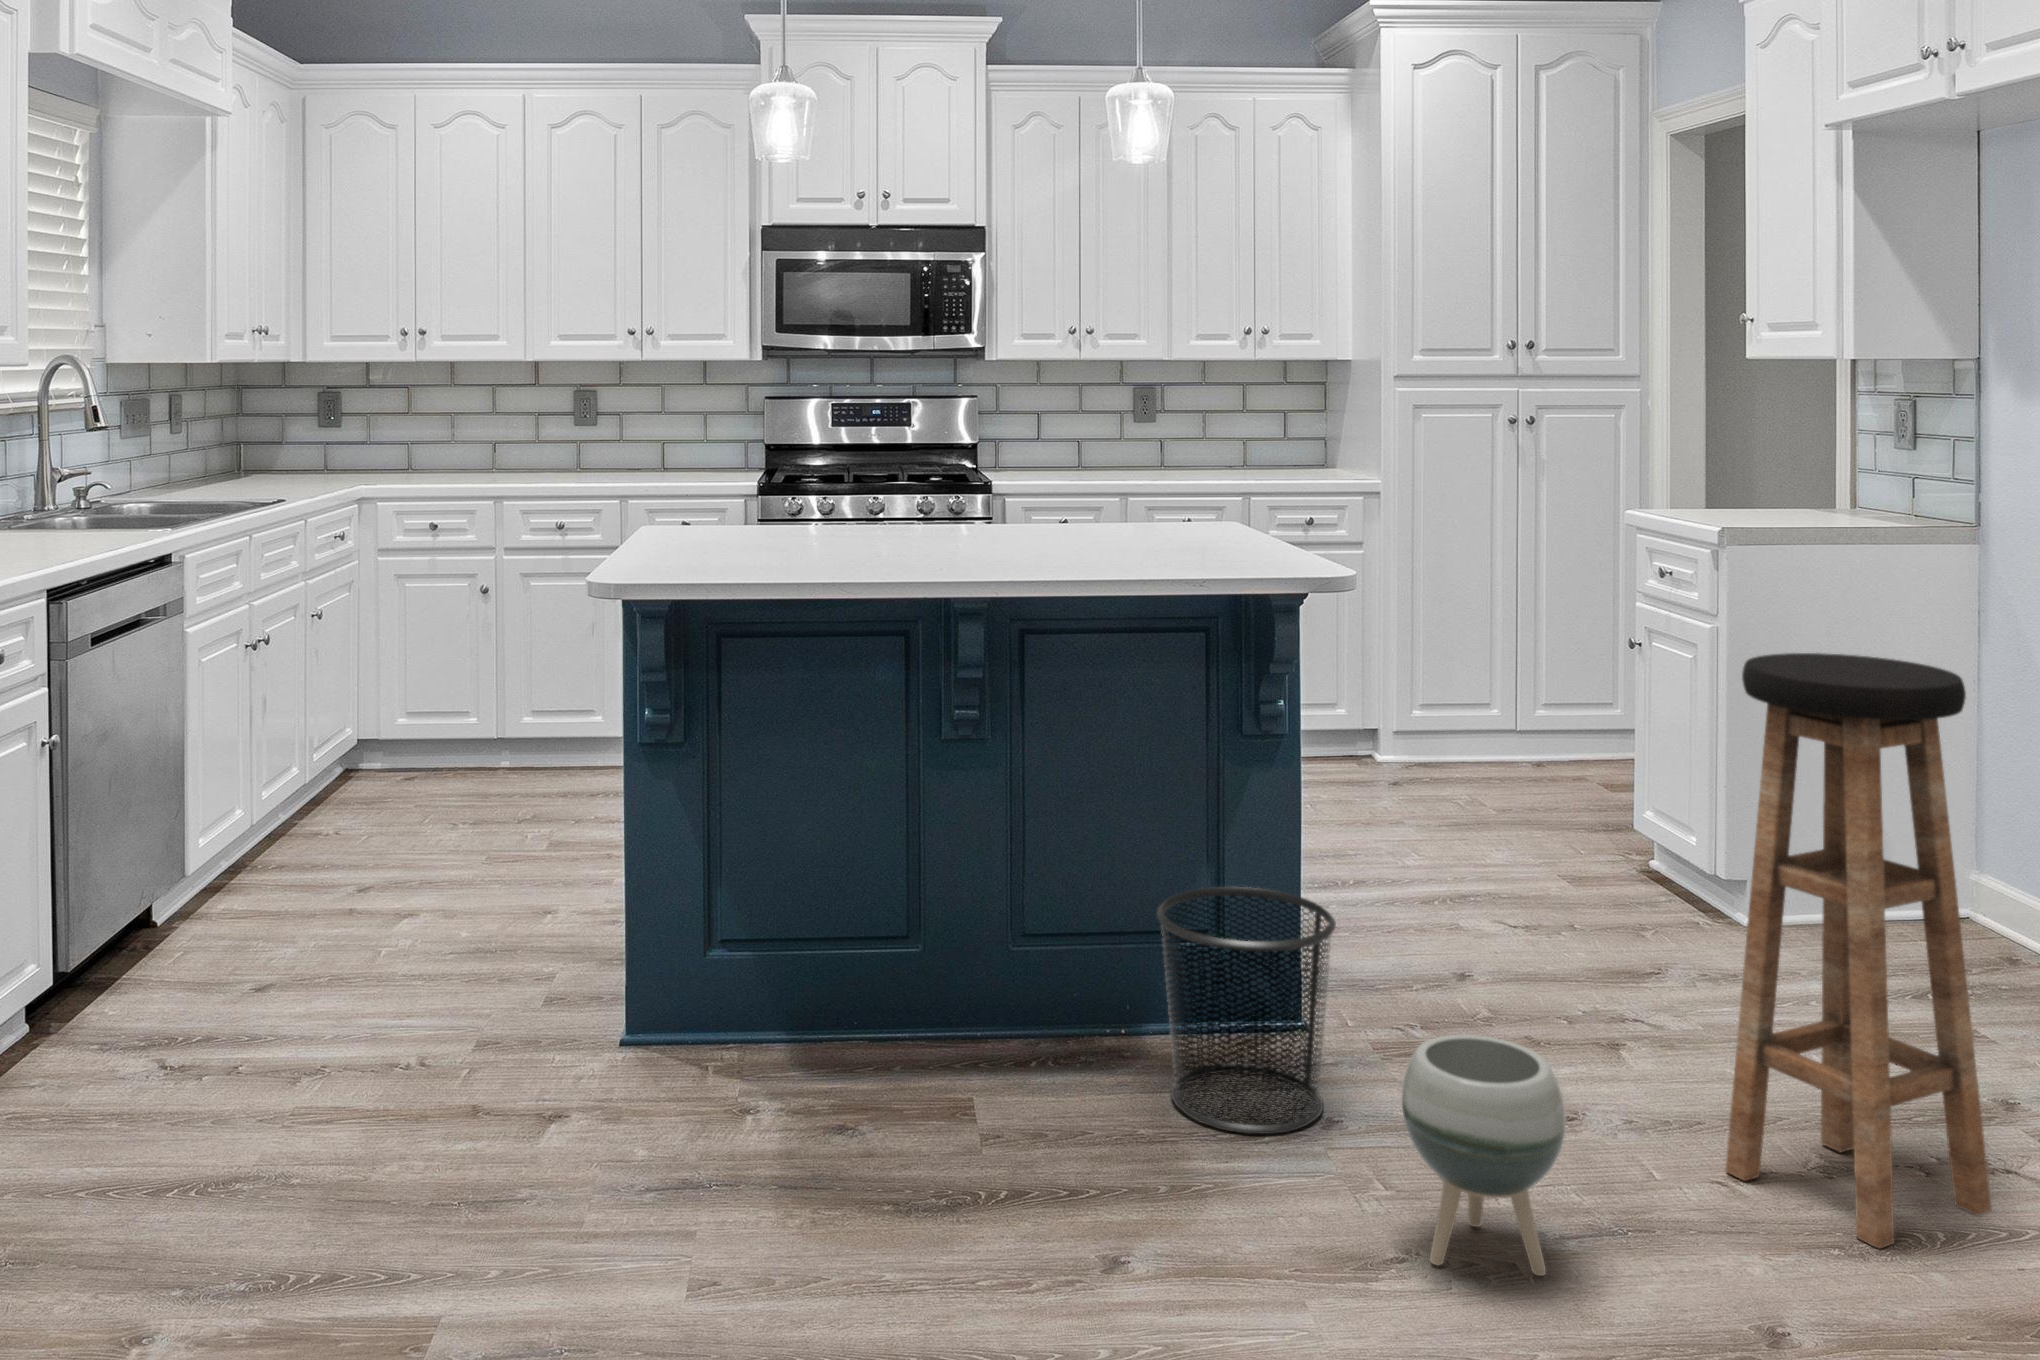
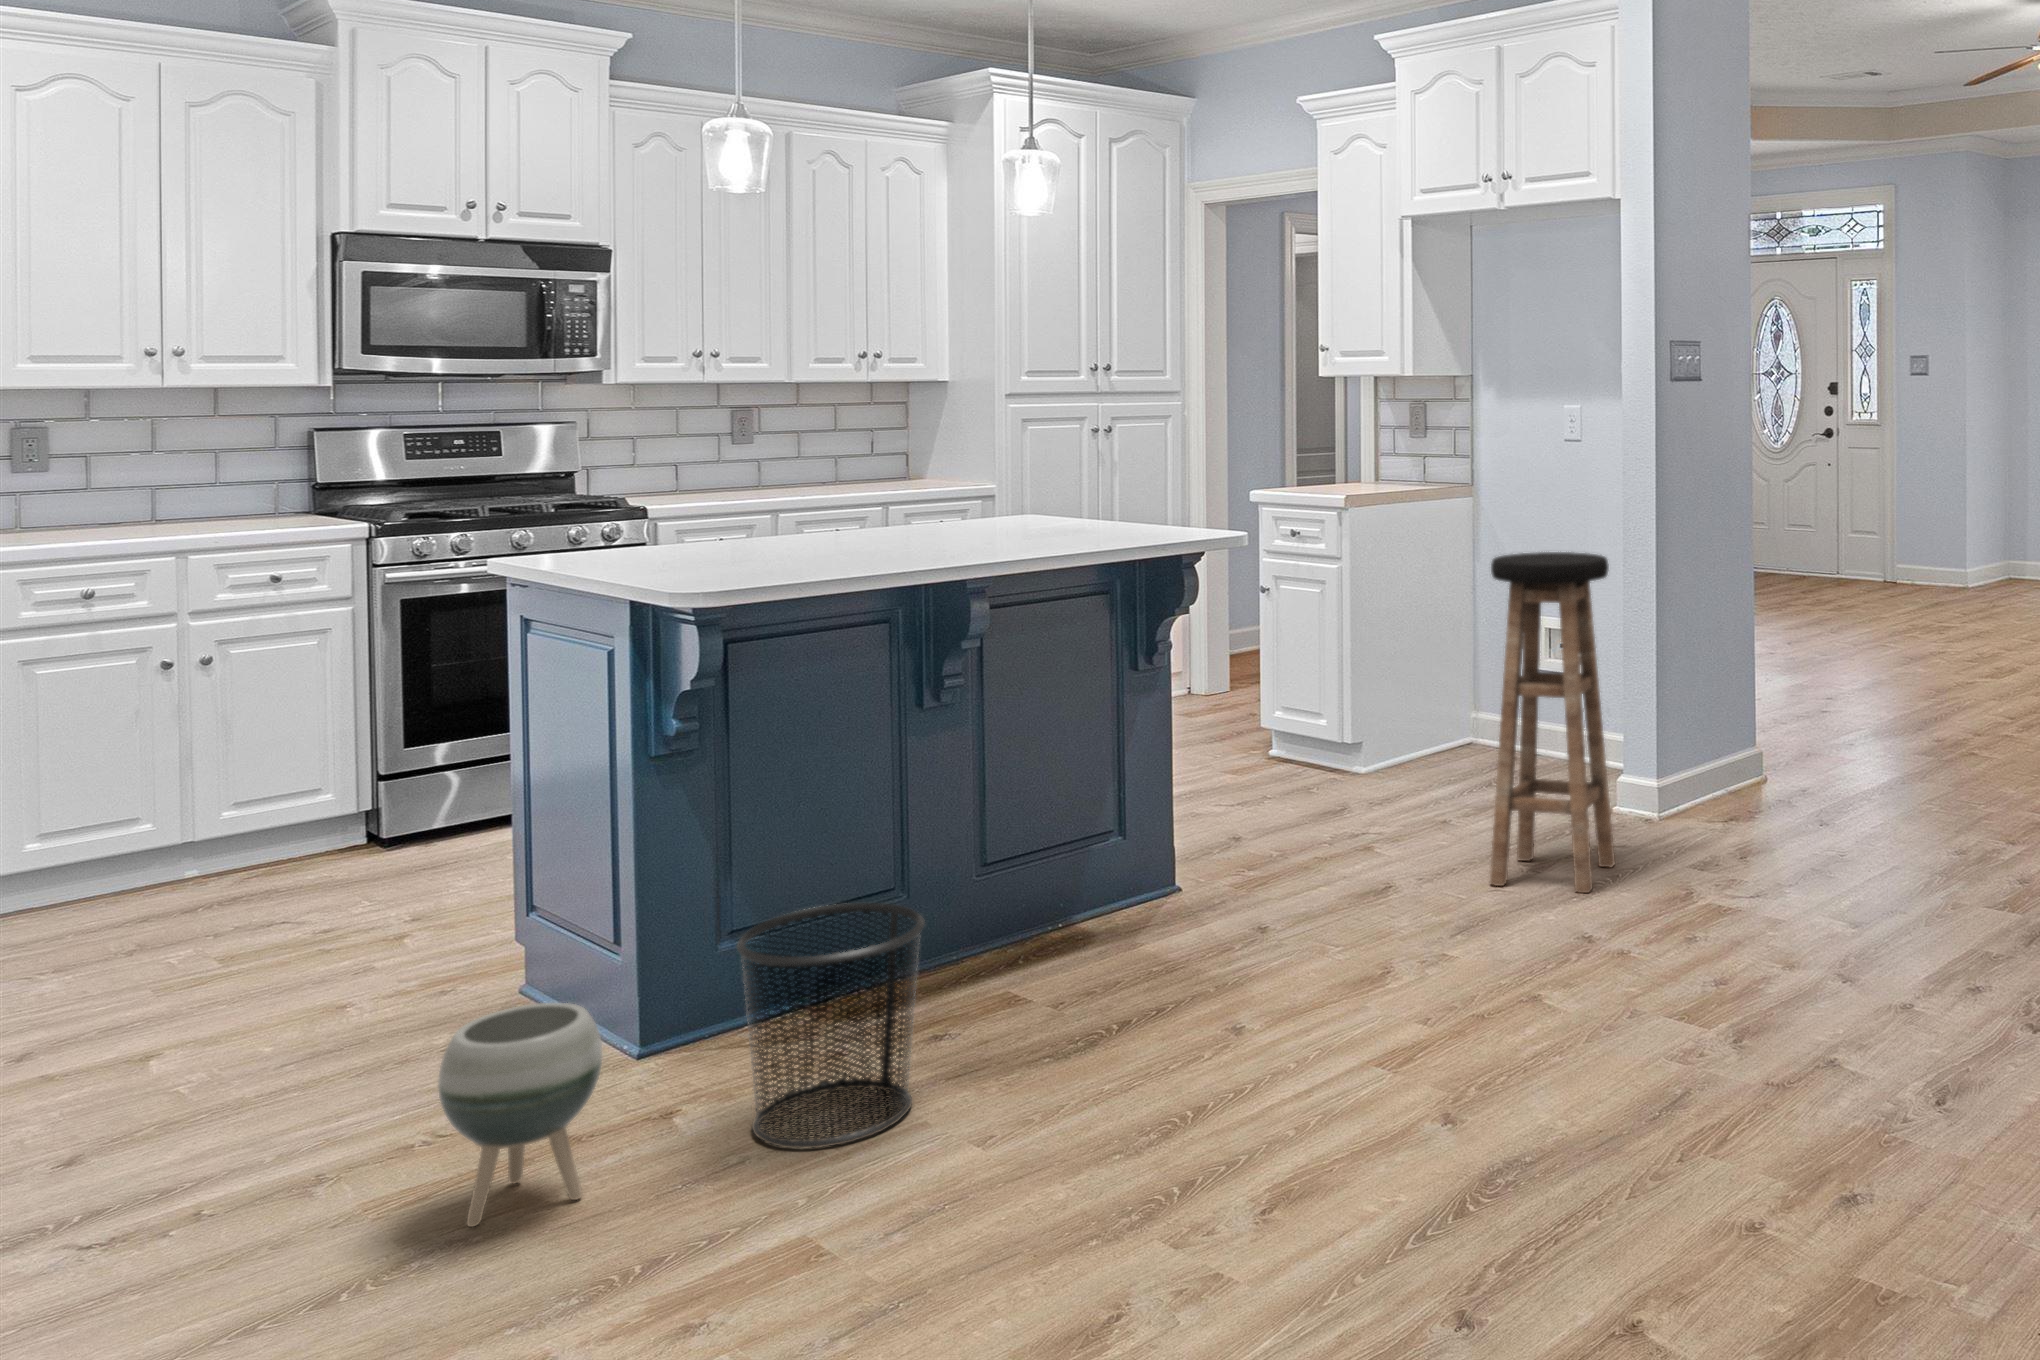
waste bin: present [1157,887,1336,1134] -> present [737,903,925,1148]
planter: present [1402,1035,1566,1276] -> present [438,1003,602,1227]

